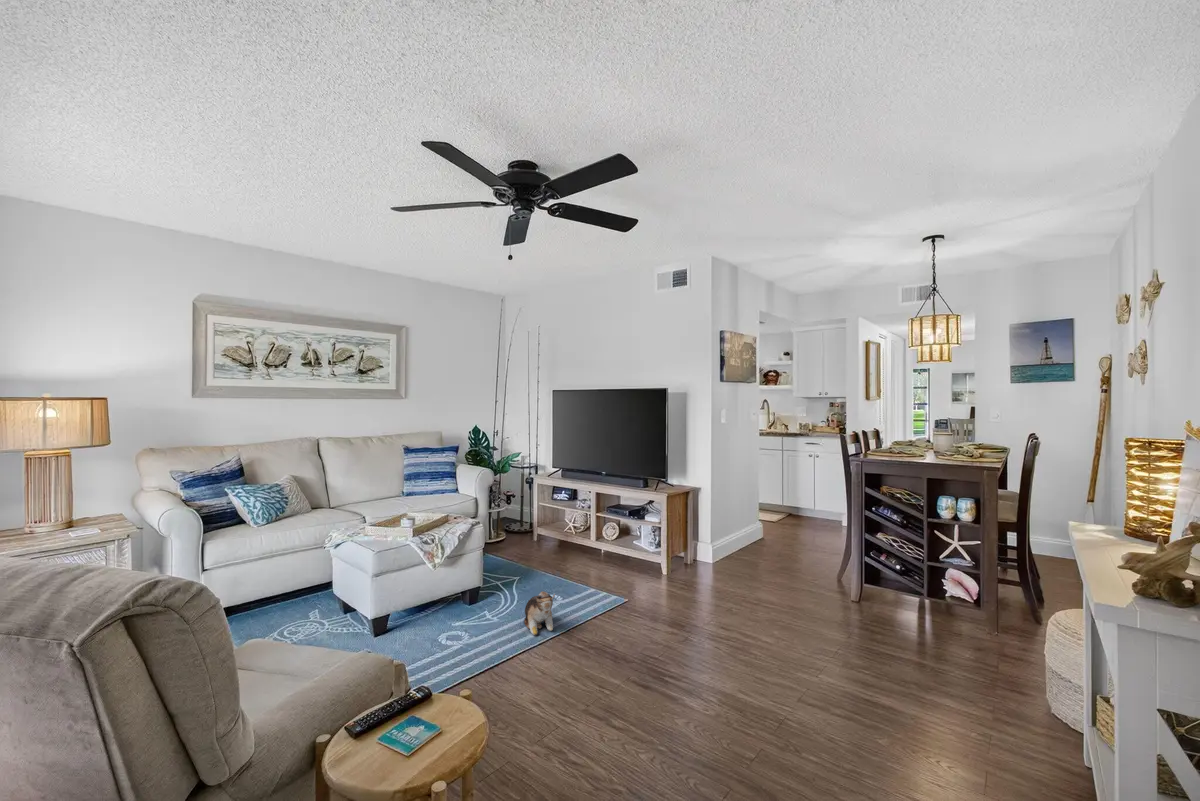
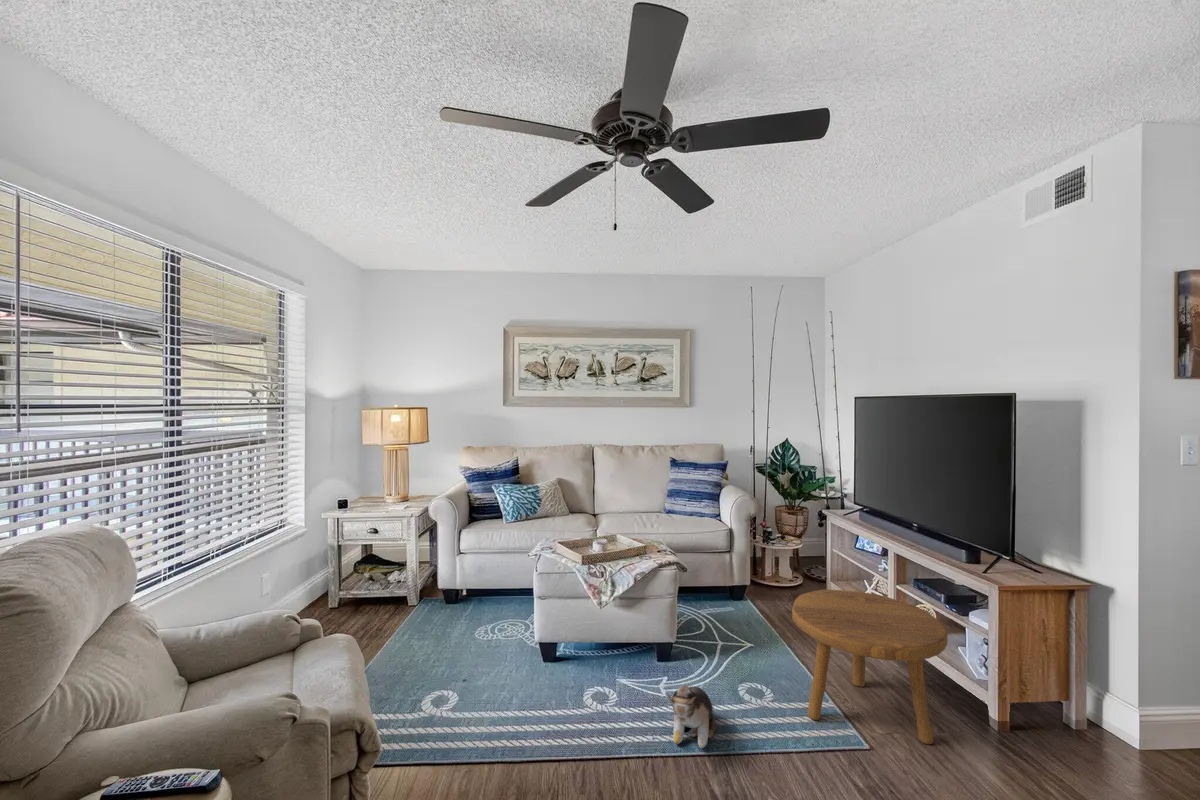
footstool: none [567,517,653,598] -> present [792,589,948,744]

